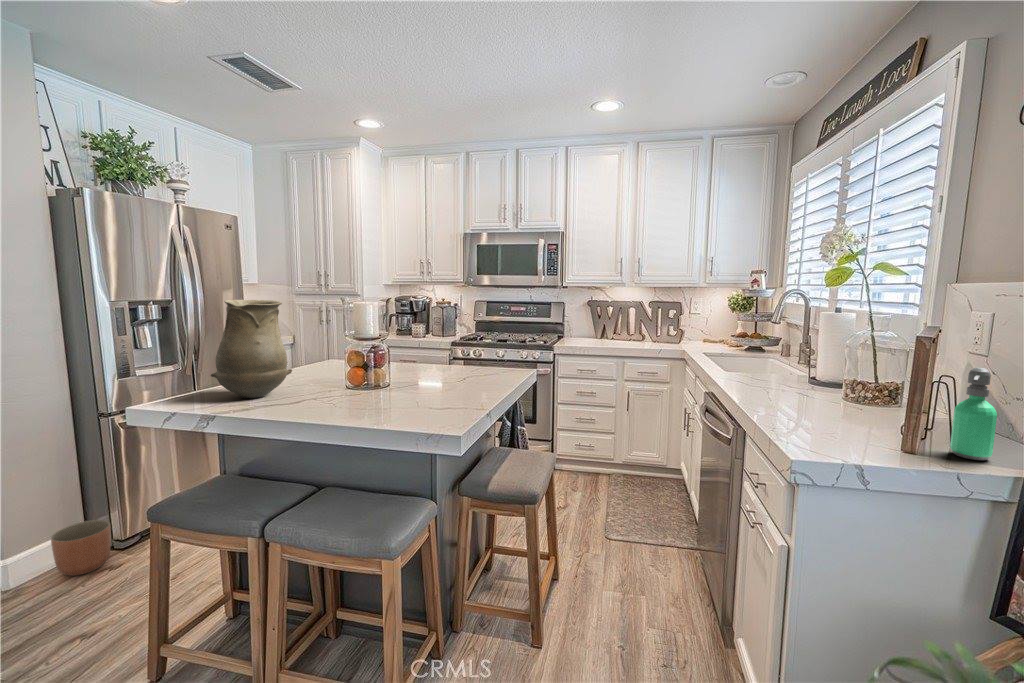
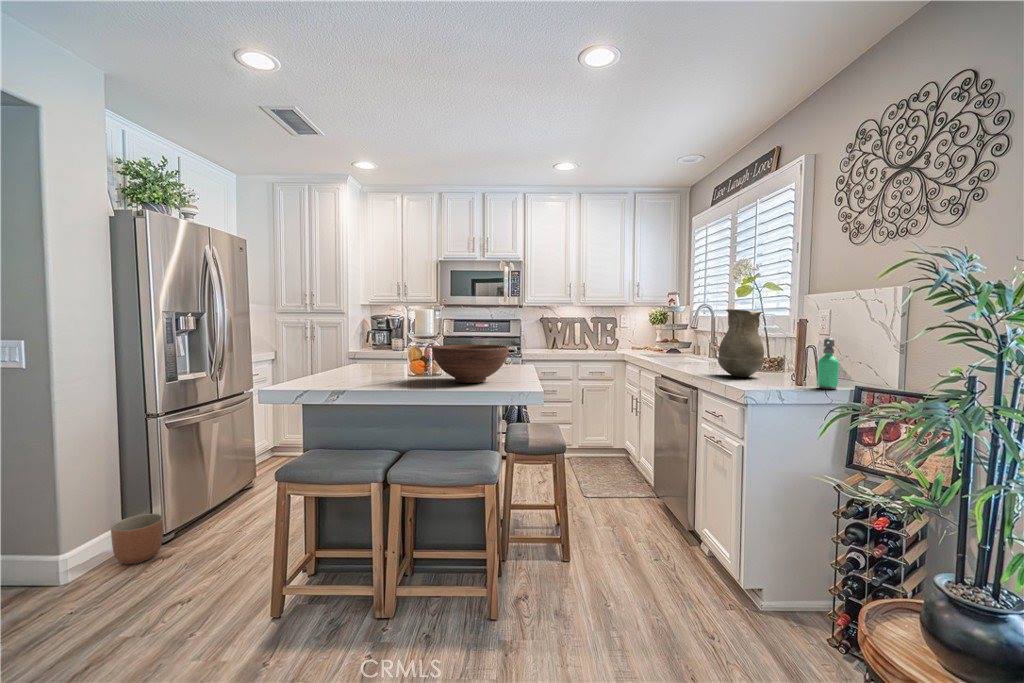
vase: present [211,300,292,398] -> present [718,309,764,377]
fruit bowl: none [346,350,453,408] -> present [432,345,509,383]

